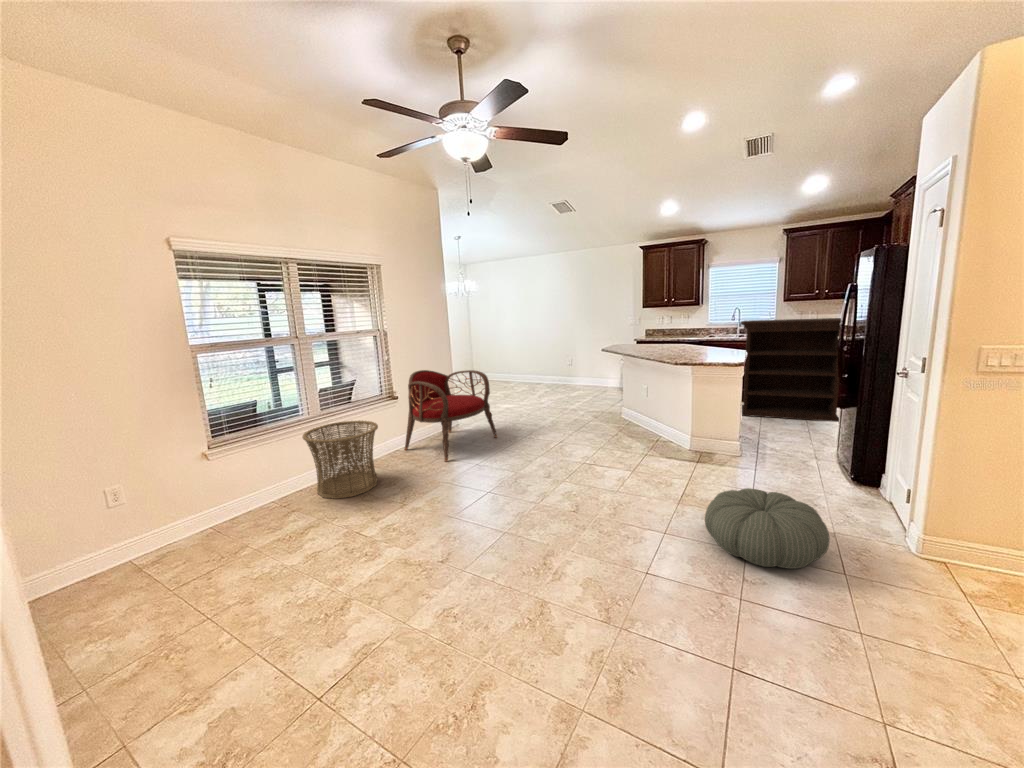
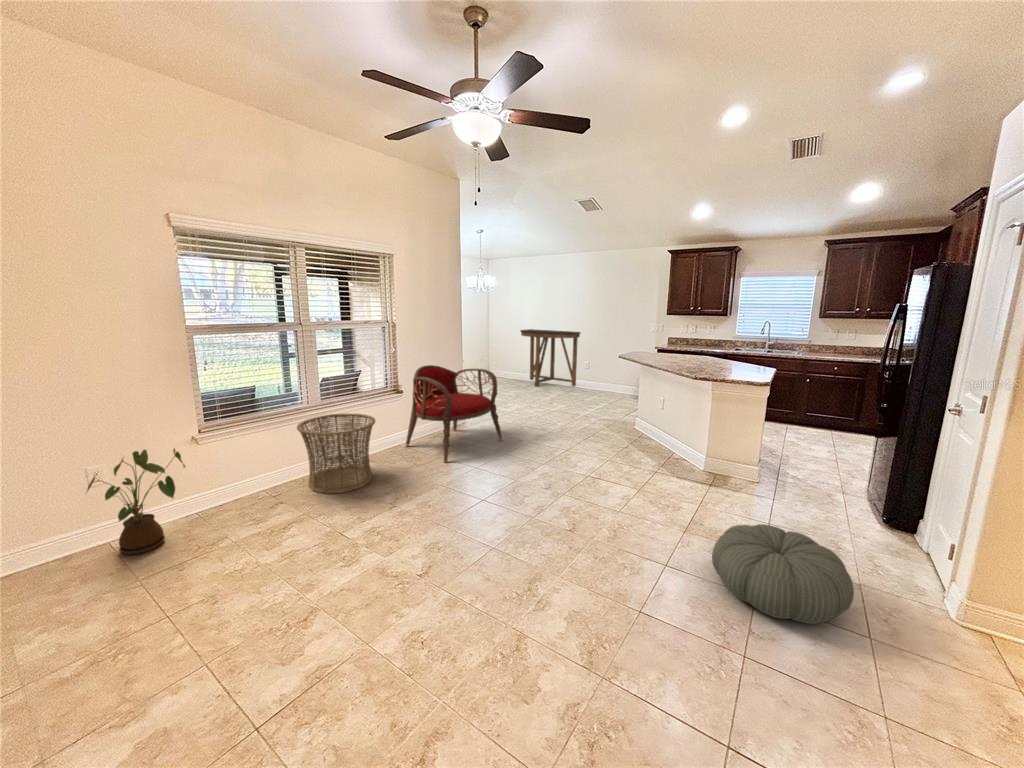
bookshelf: present [741,318,841,422] -> none [762,336,898,453]
console table: none [502,330,561,386] -> present [520,329,580,386]
house plant: none [109,464,201,569] -> present [87,449,185,554]

